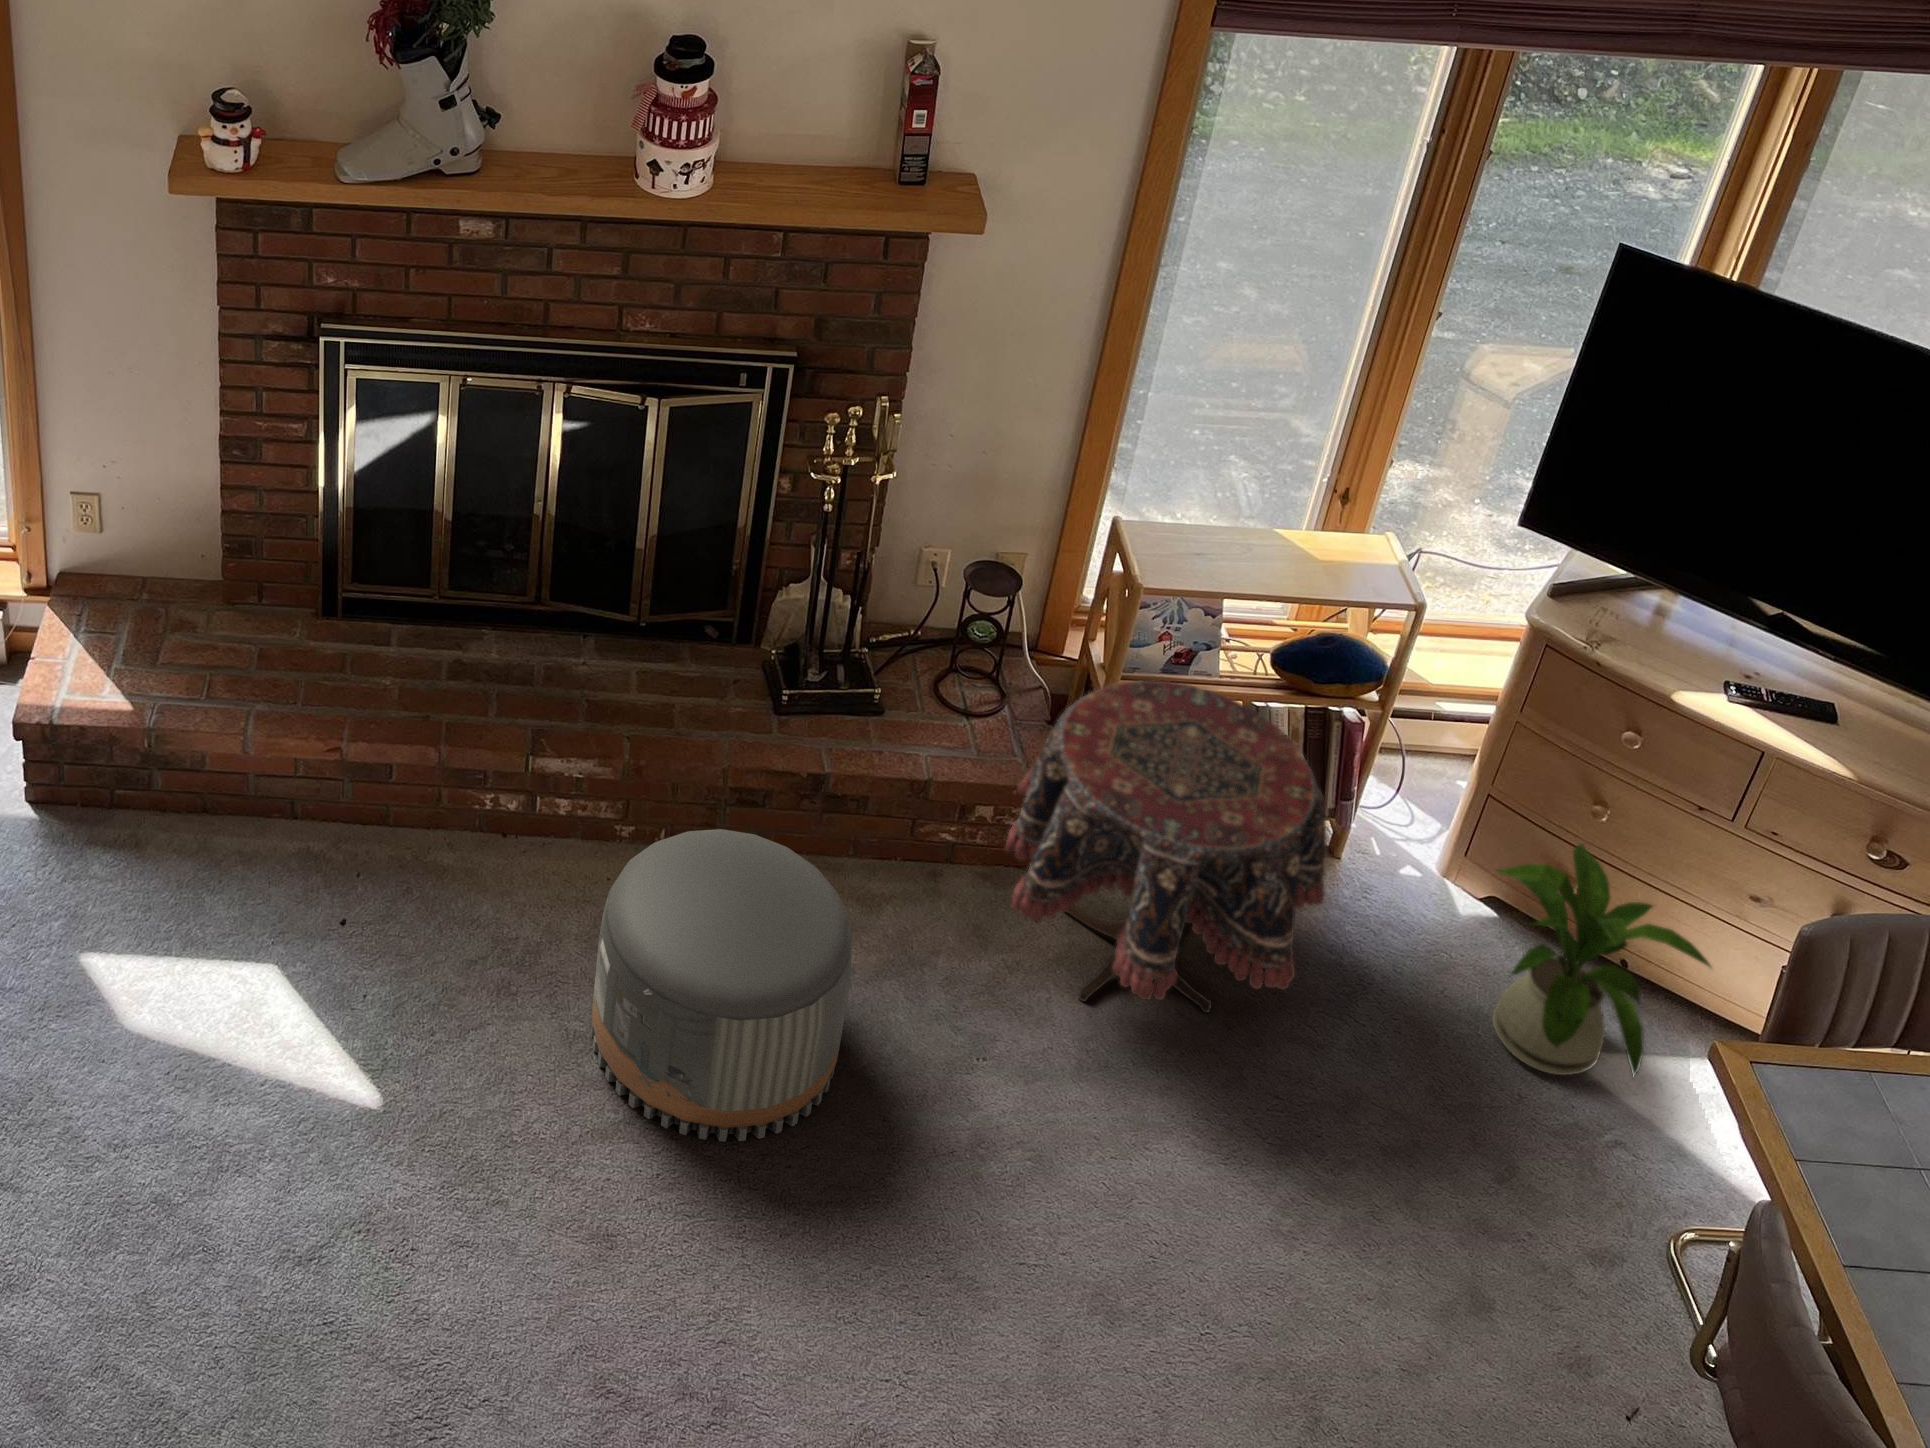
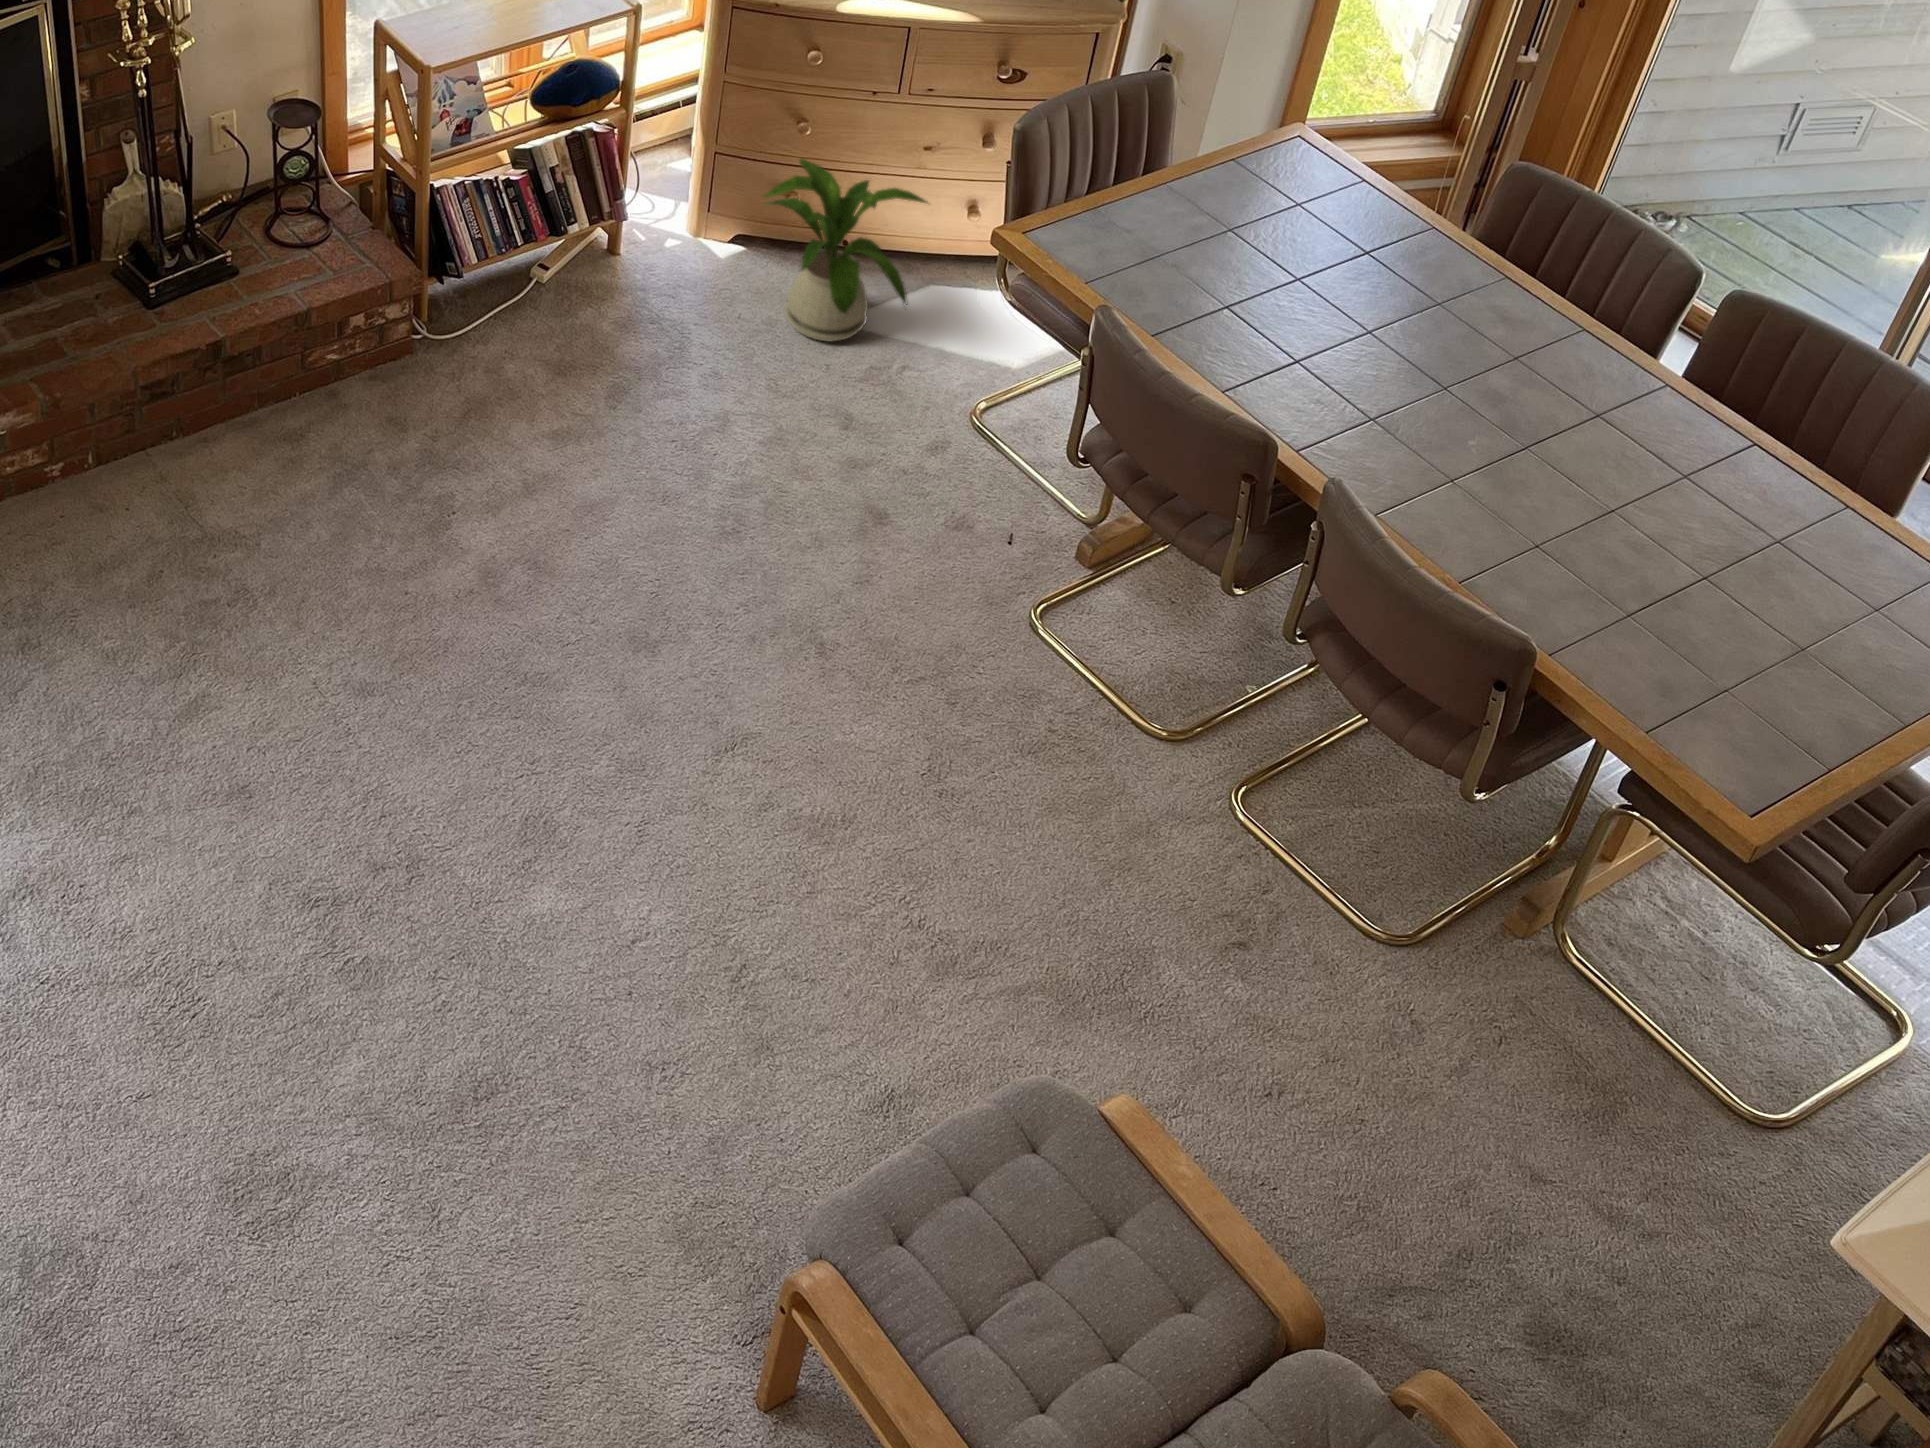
side table: present [1005,680,1326,1013] -> none [385,134,665,437]
pouf: present [591,829,852,1142] -> none [106,398,351,683]

